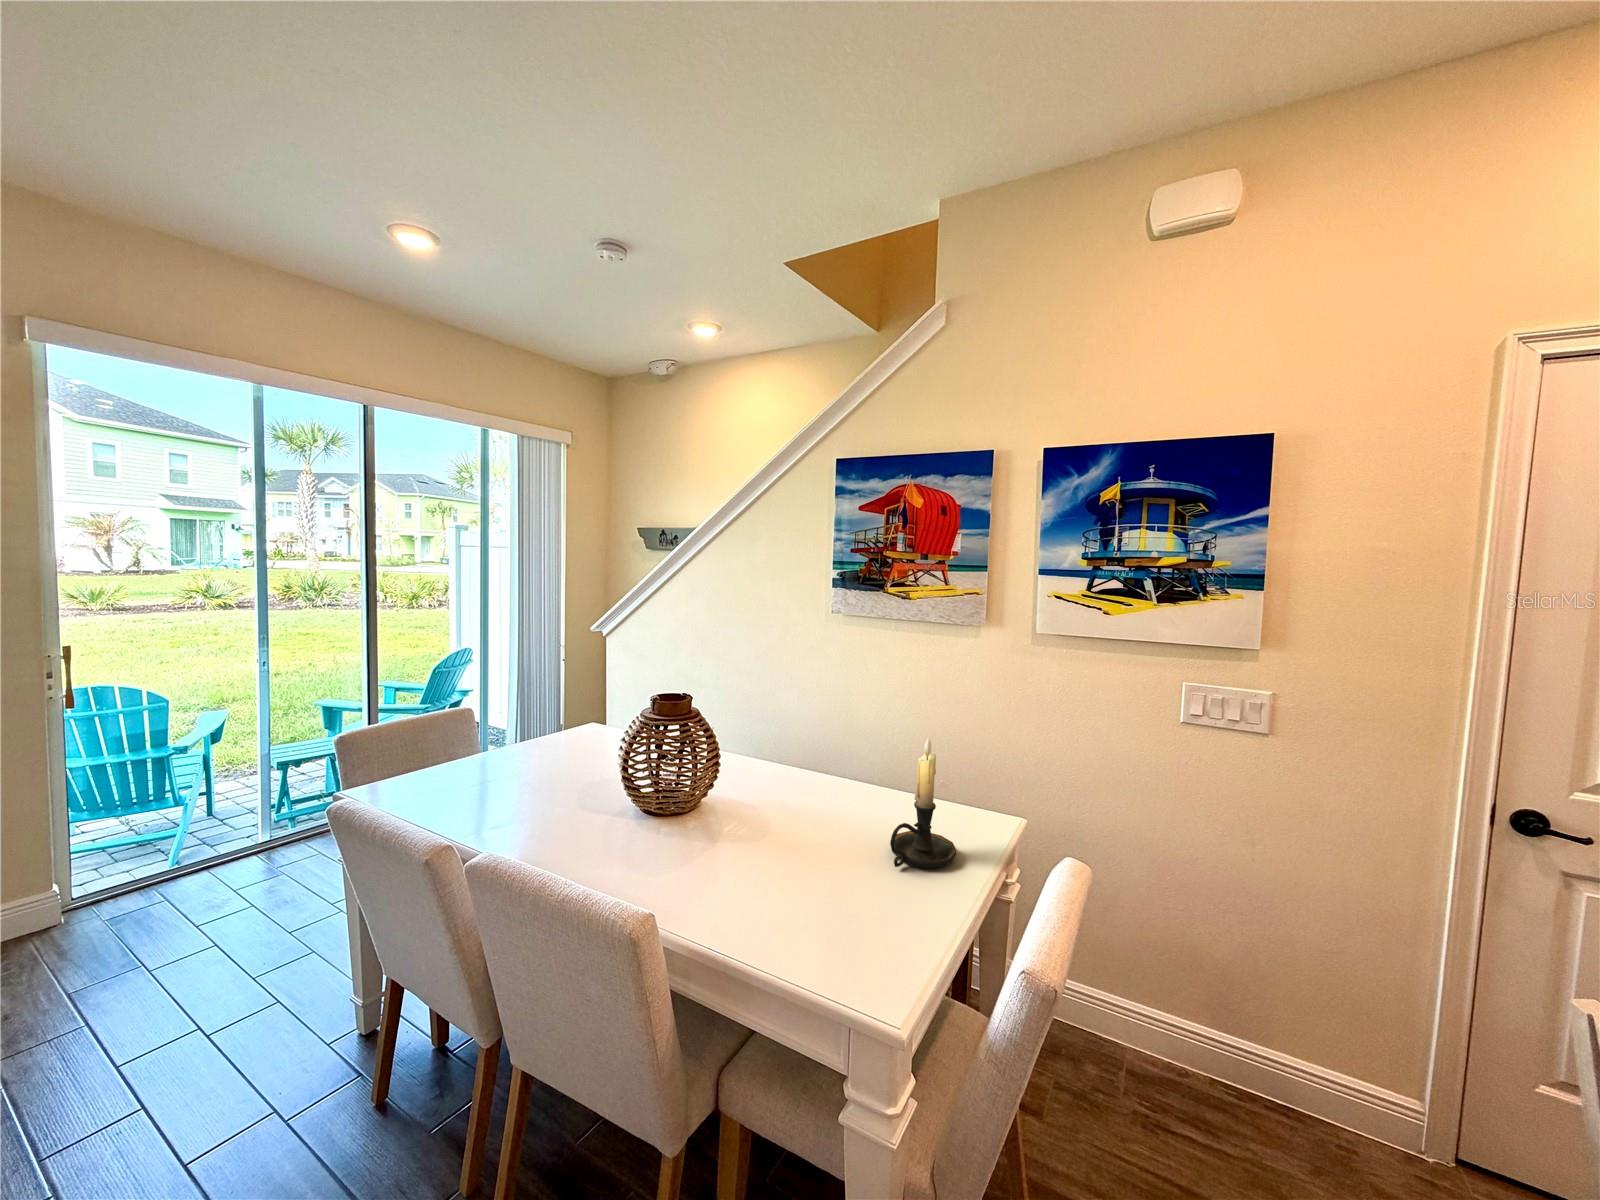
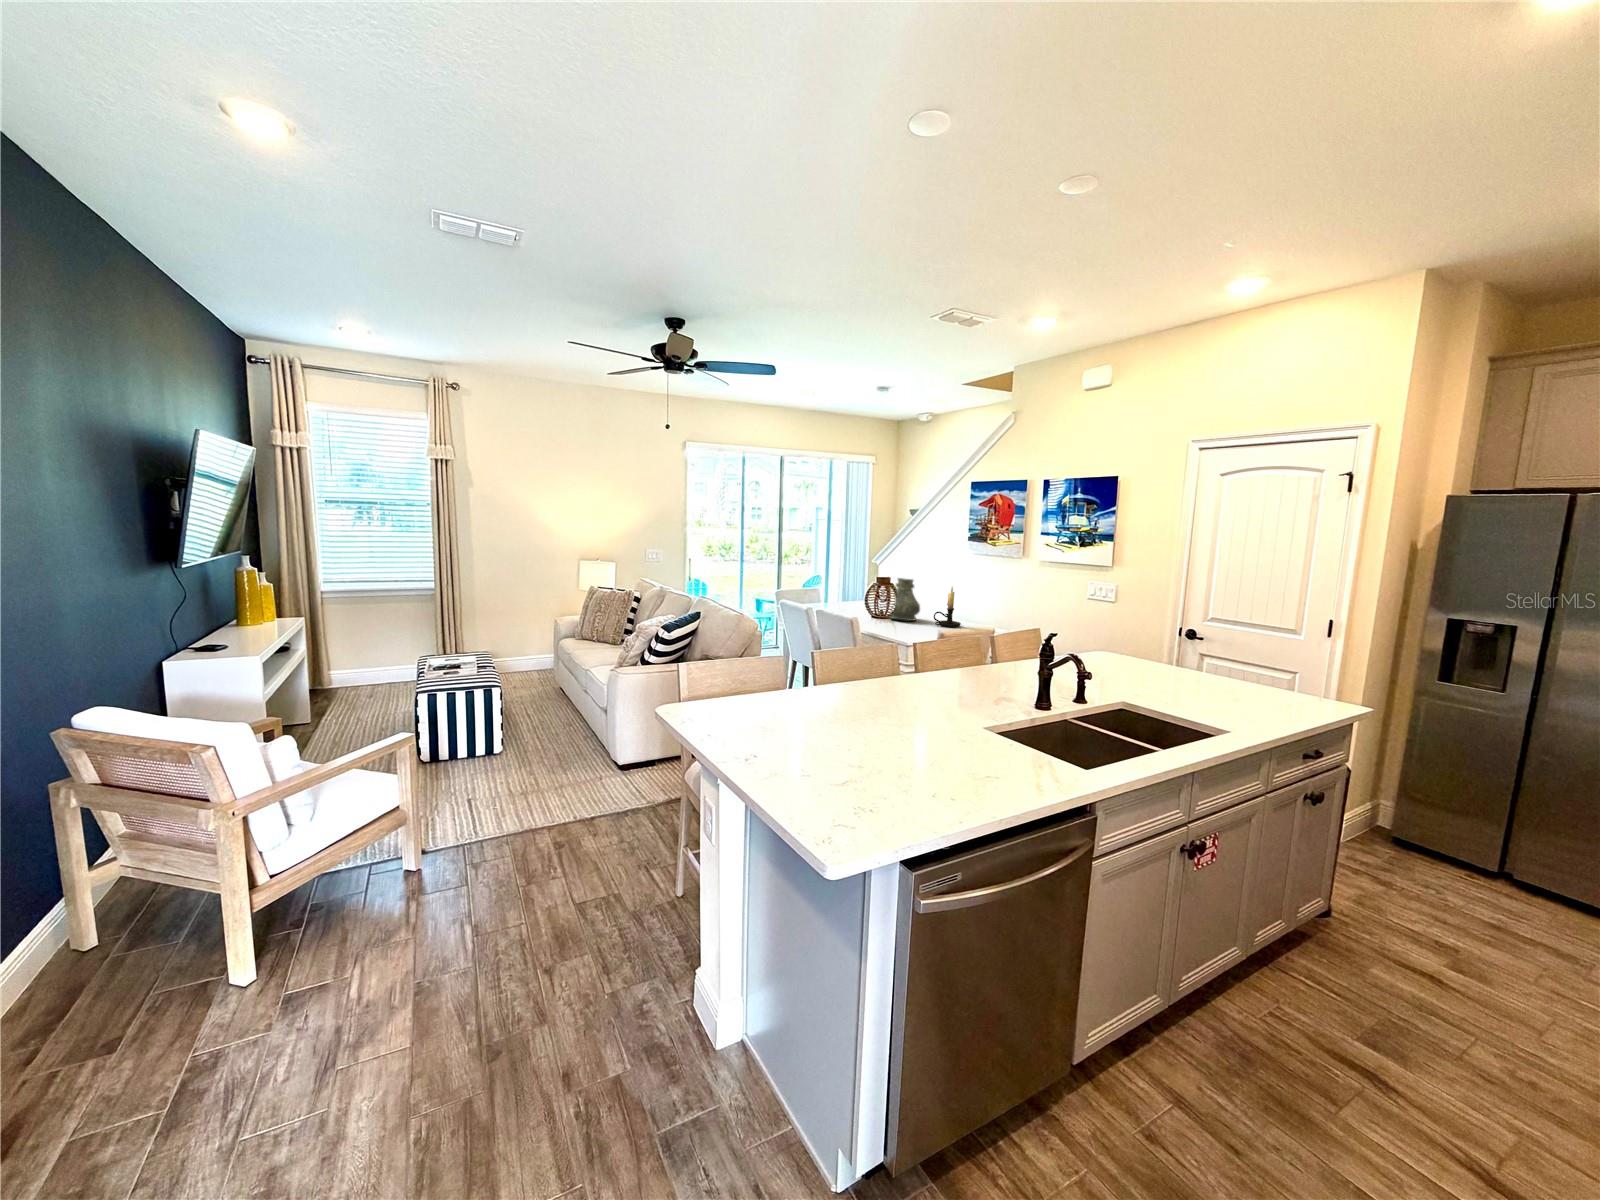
vase: none [720,716,825,862] -> present [890,578,920,621]

